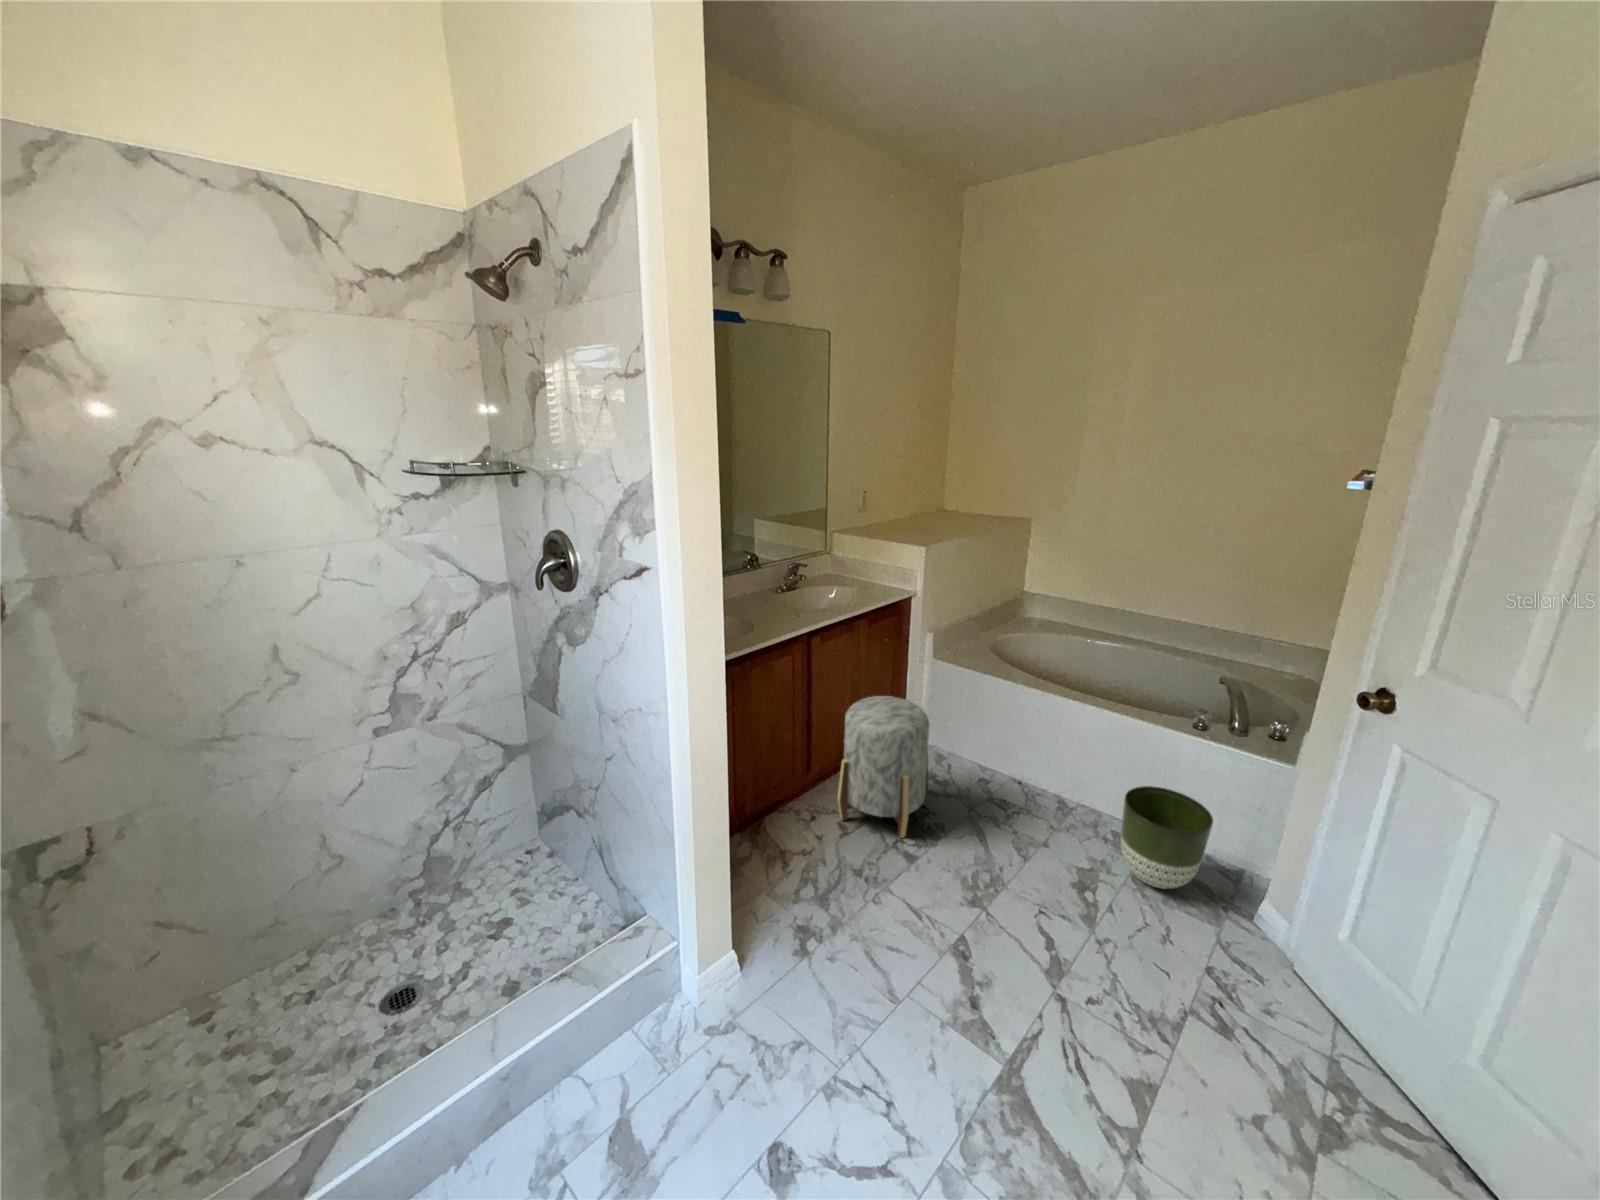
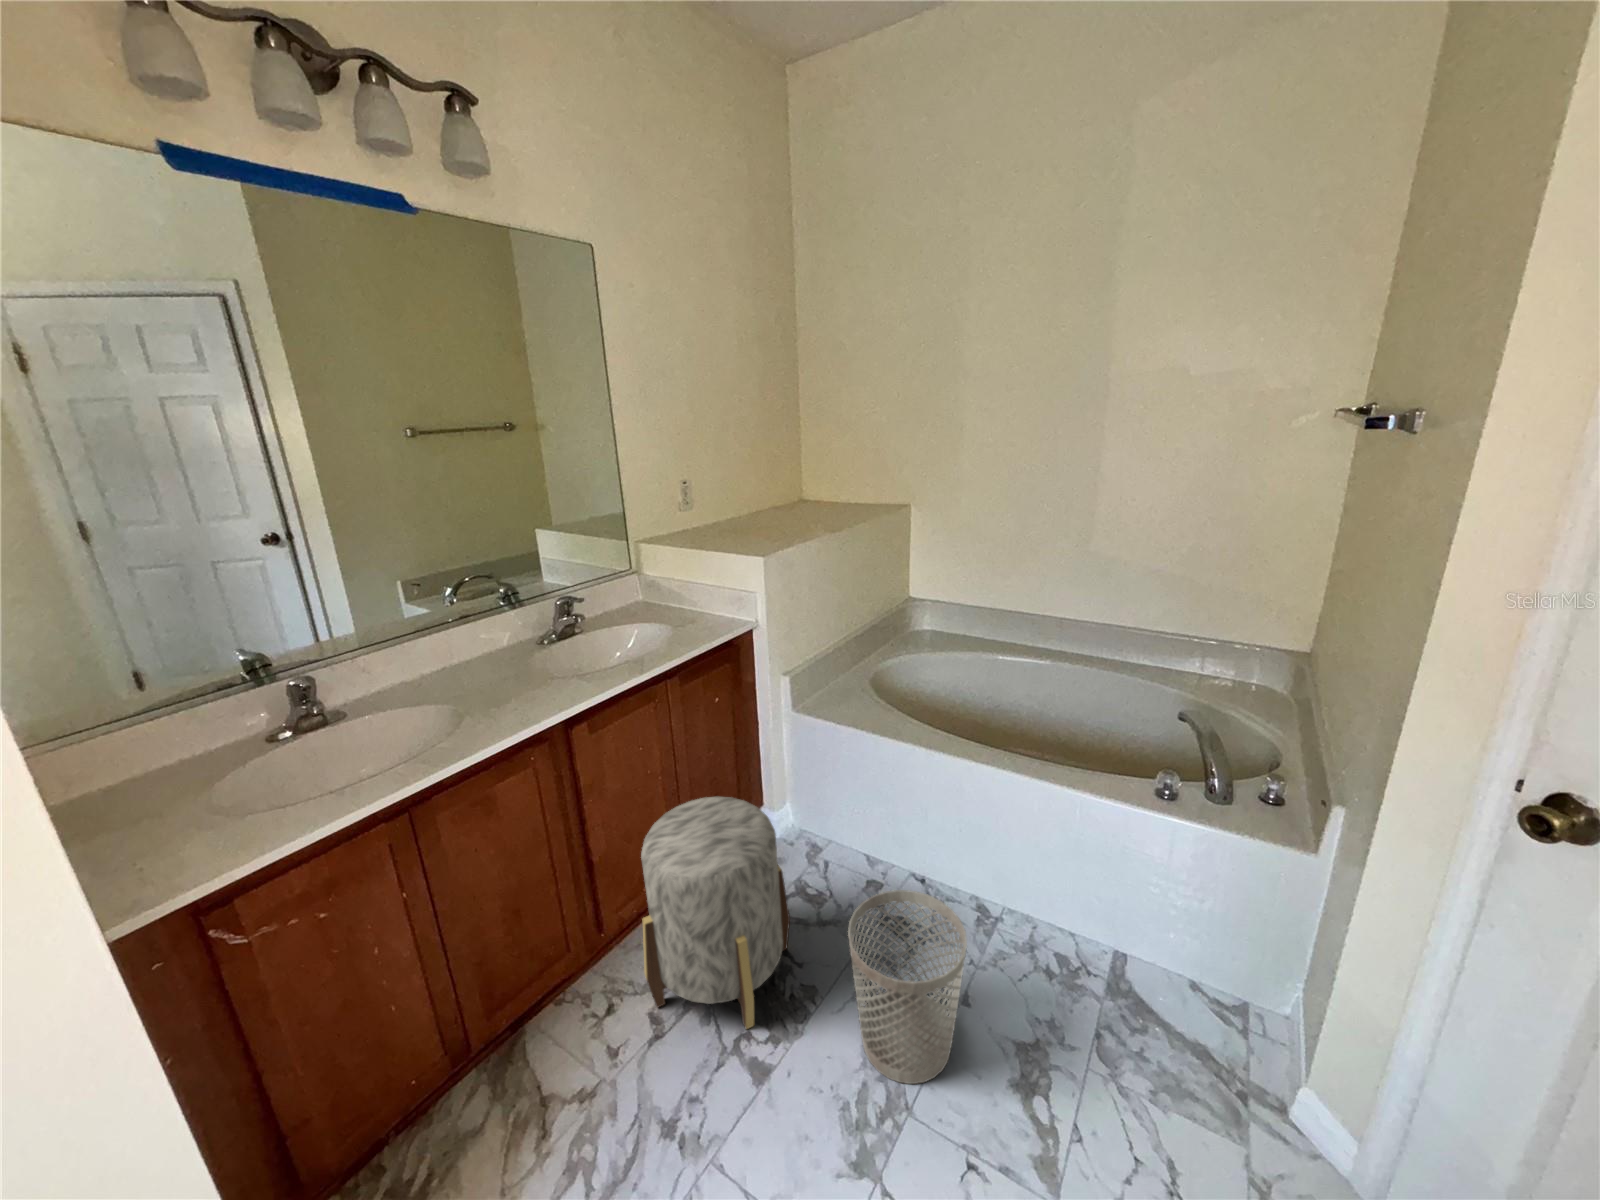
wastebasket: none [975,761,1051,876] -> present [848,890,967,1084]
planter: present [1121,786,1213,889] -> none [1075,902,1213,1073]

